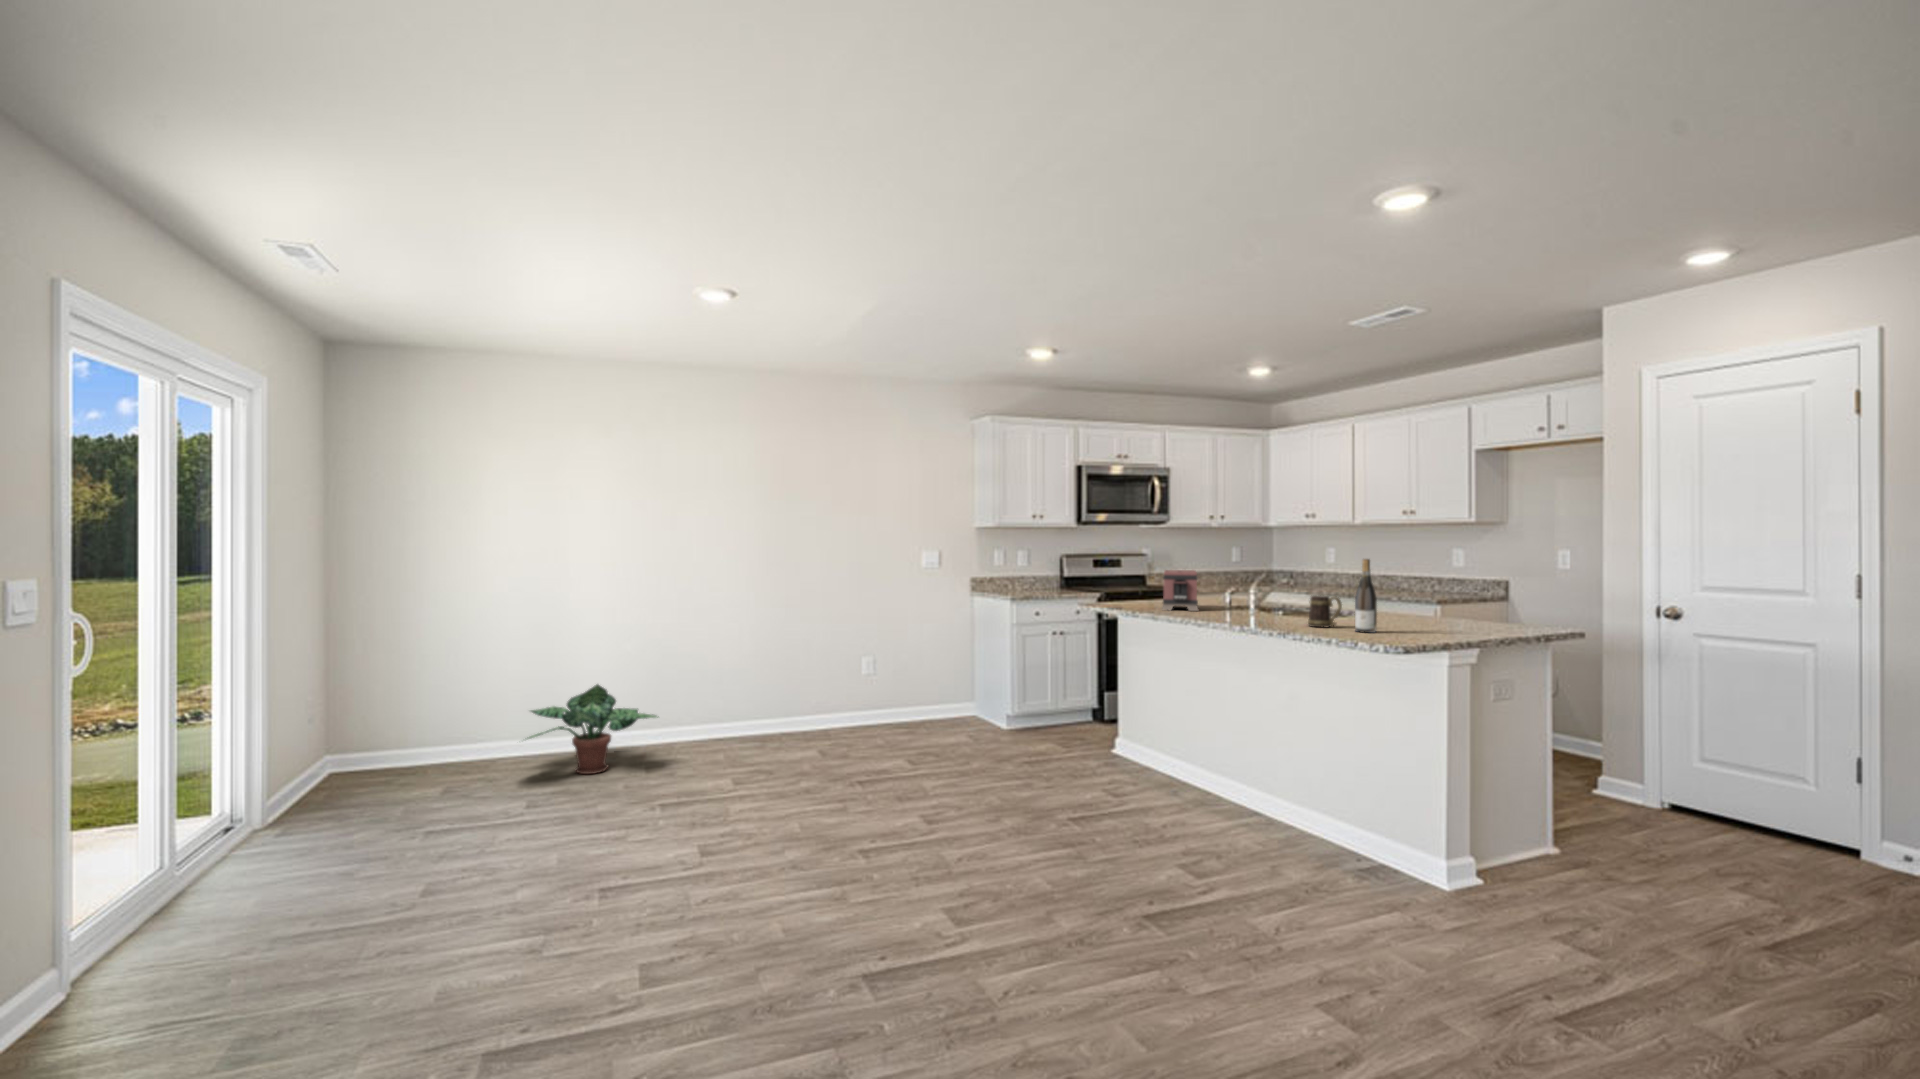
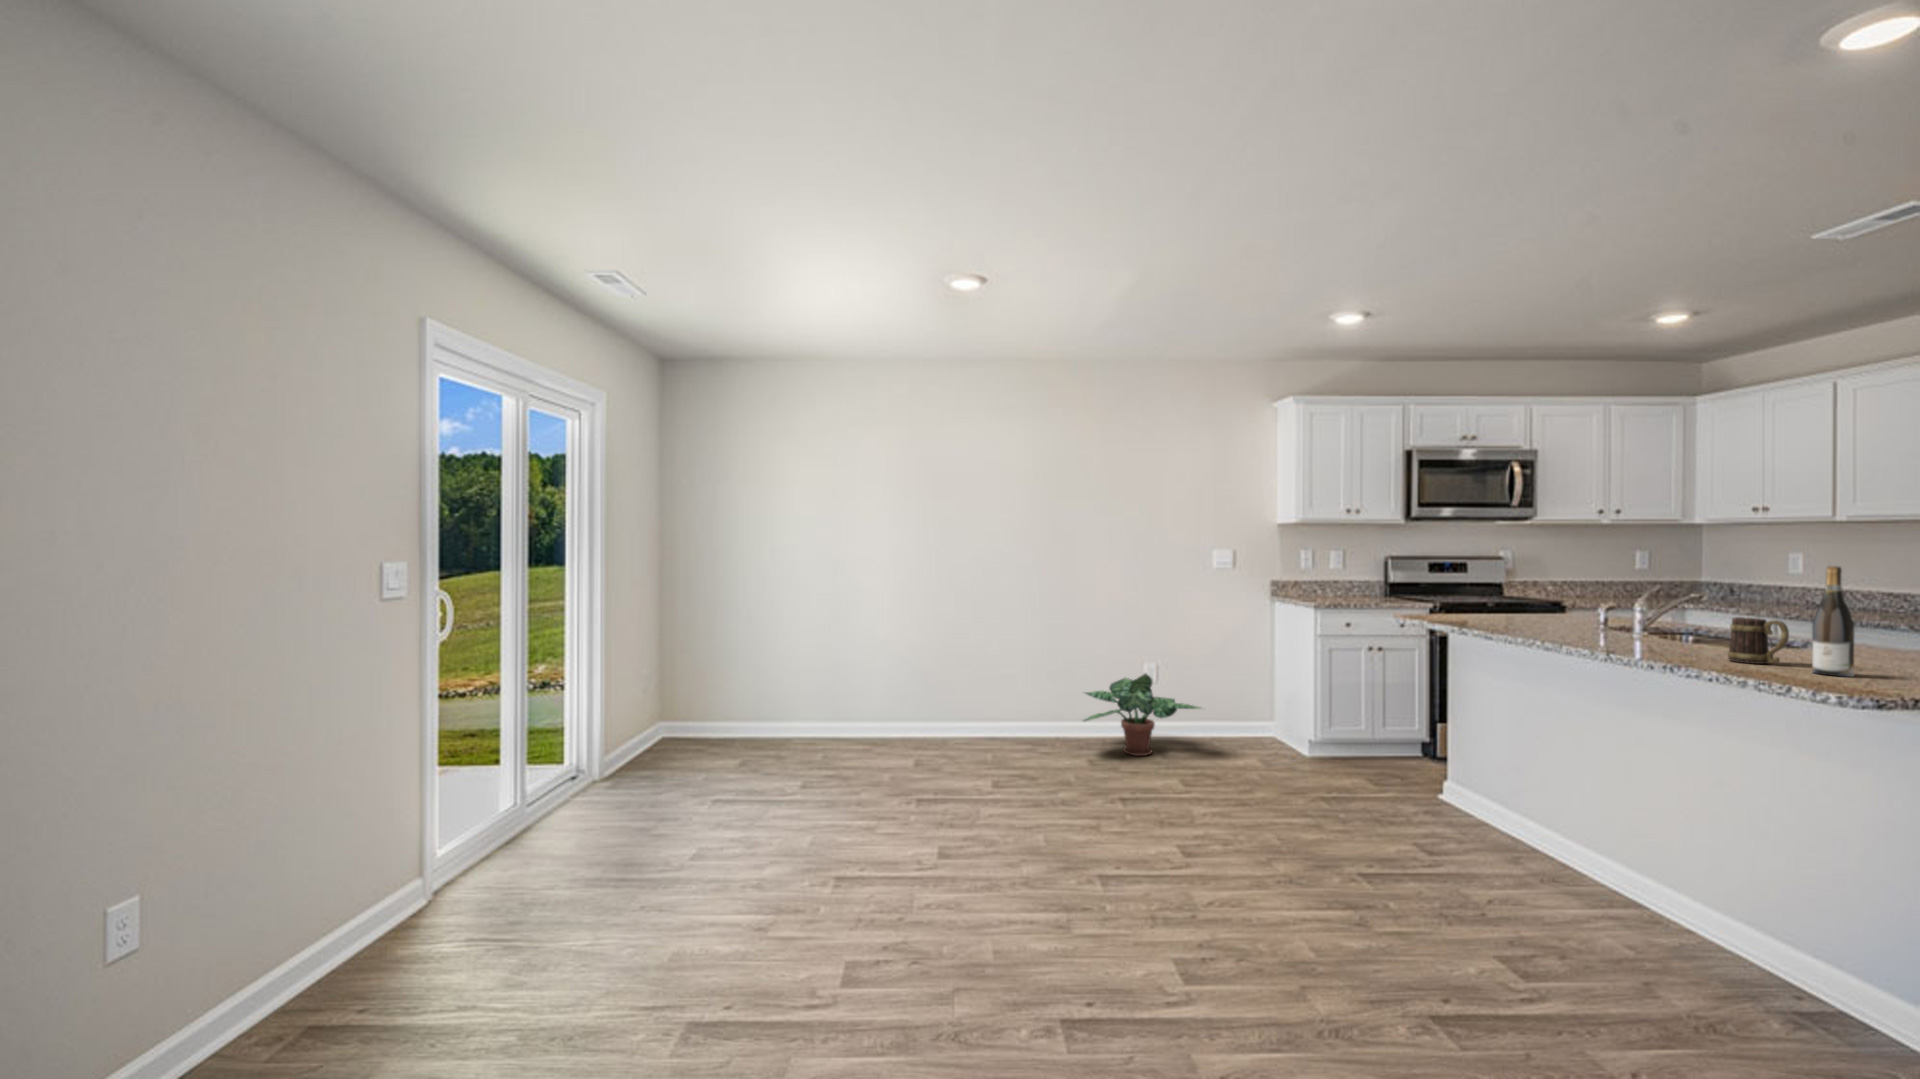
toaster: present [1162,570,1198,611] -> none [1501,577,1560,631]
potted plant: present [528,684,658,774] -> present [1084,674,1200,756]

